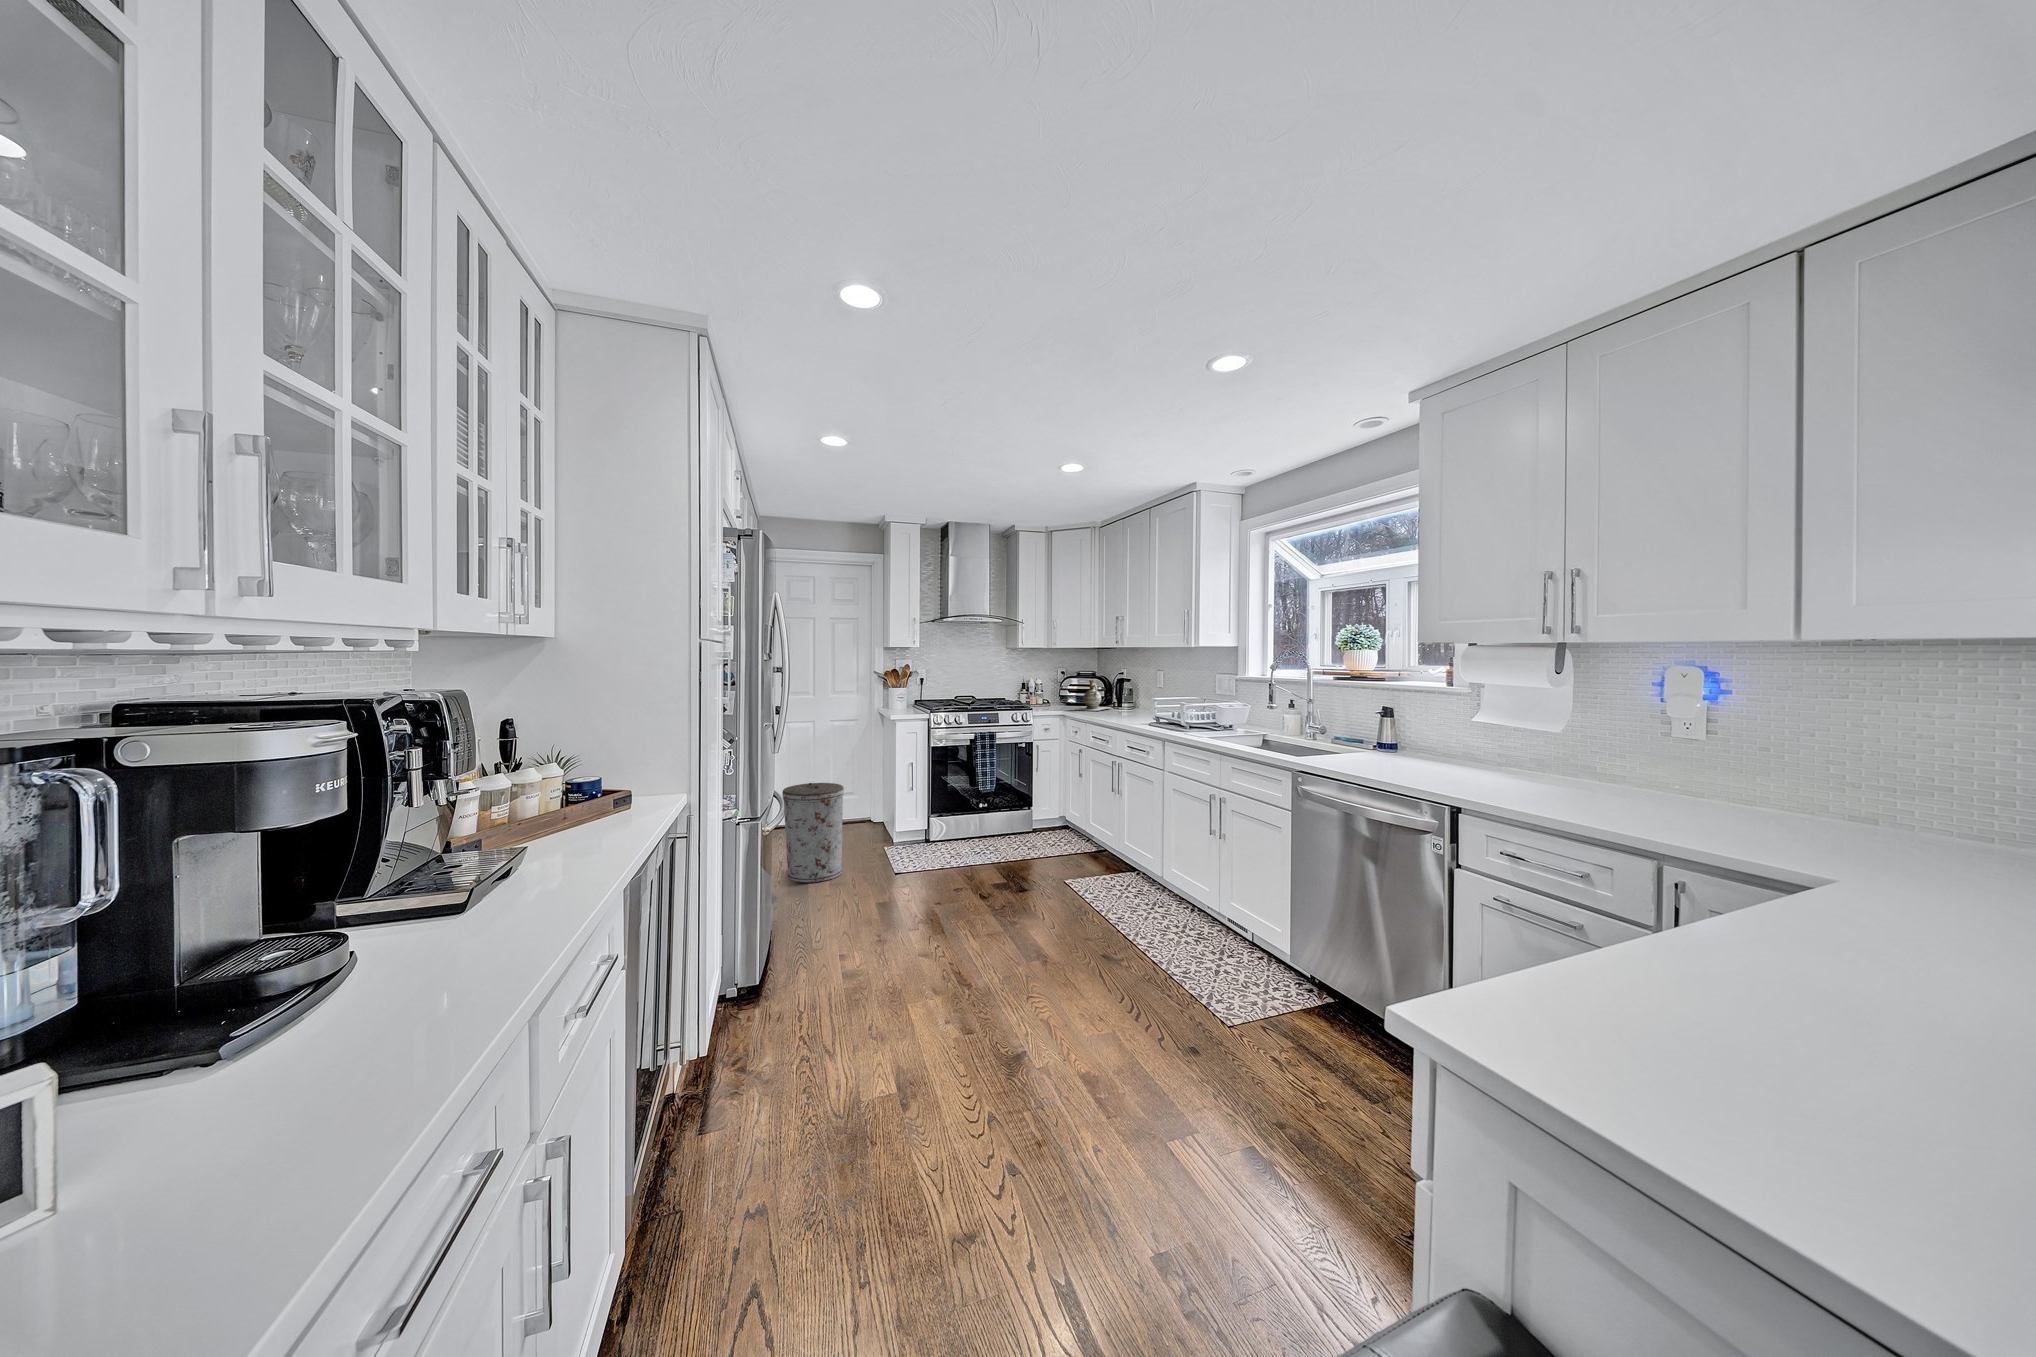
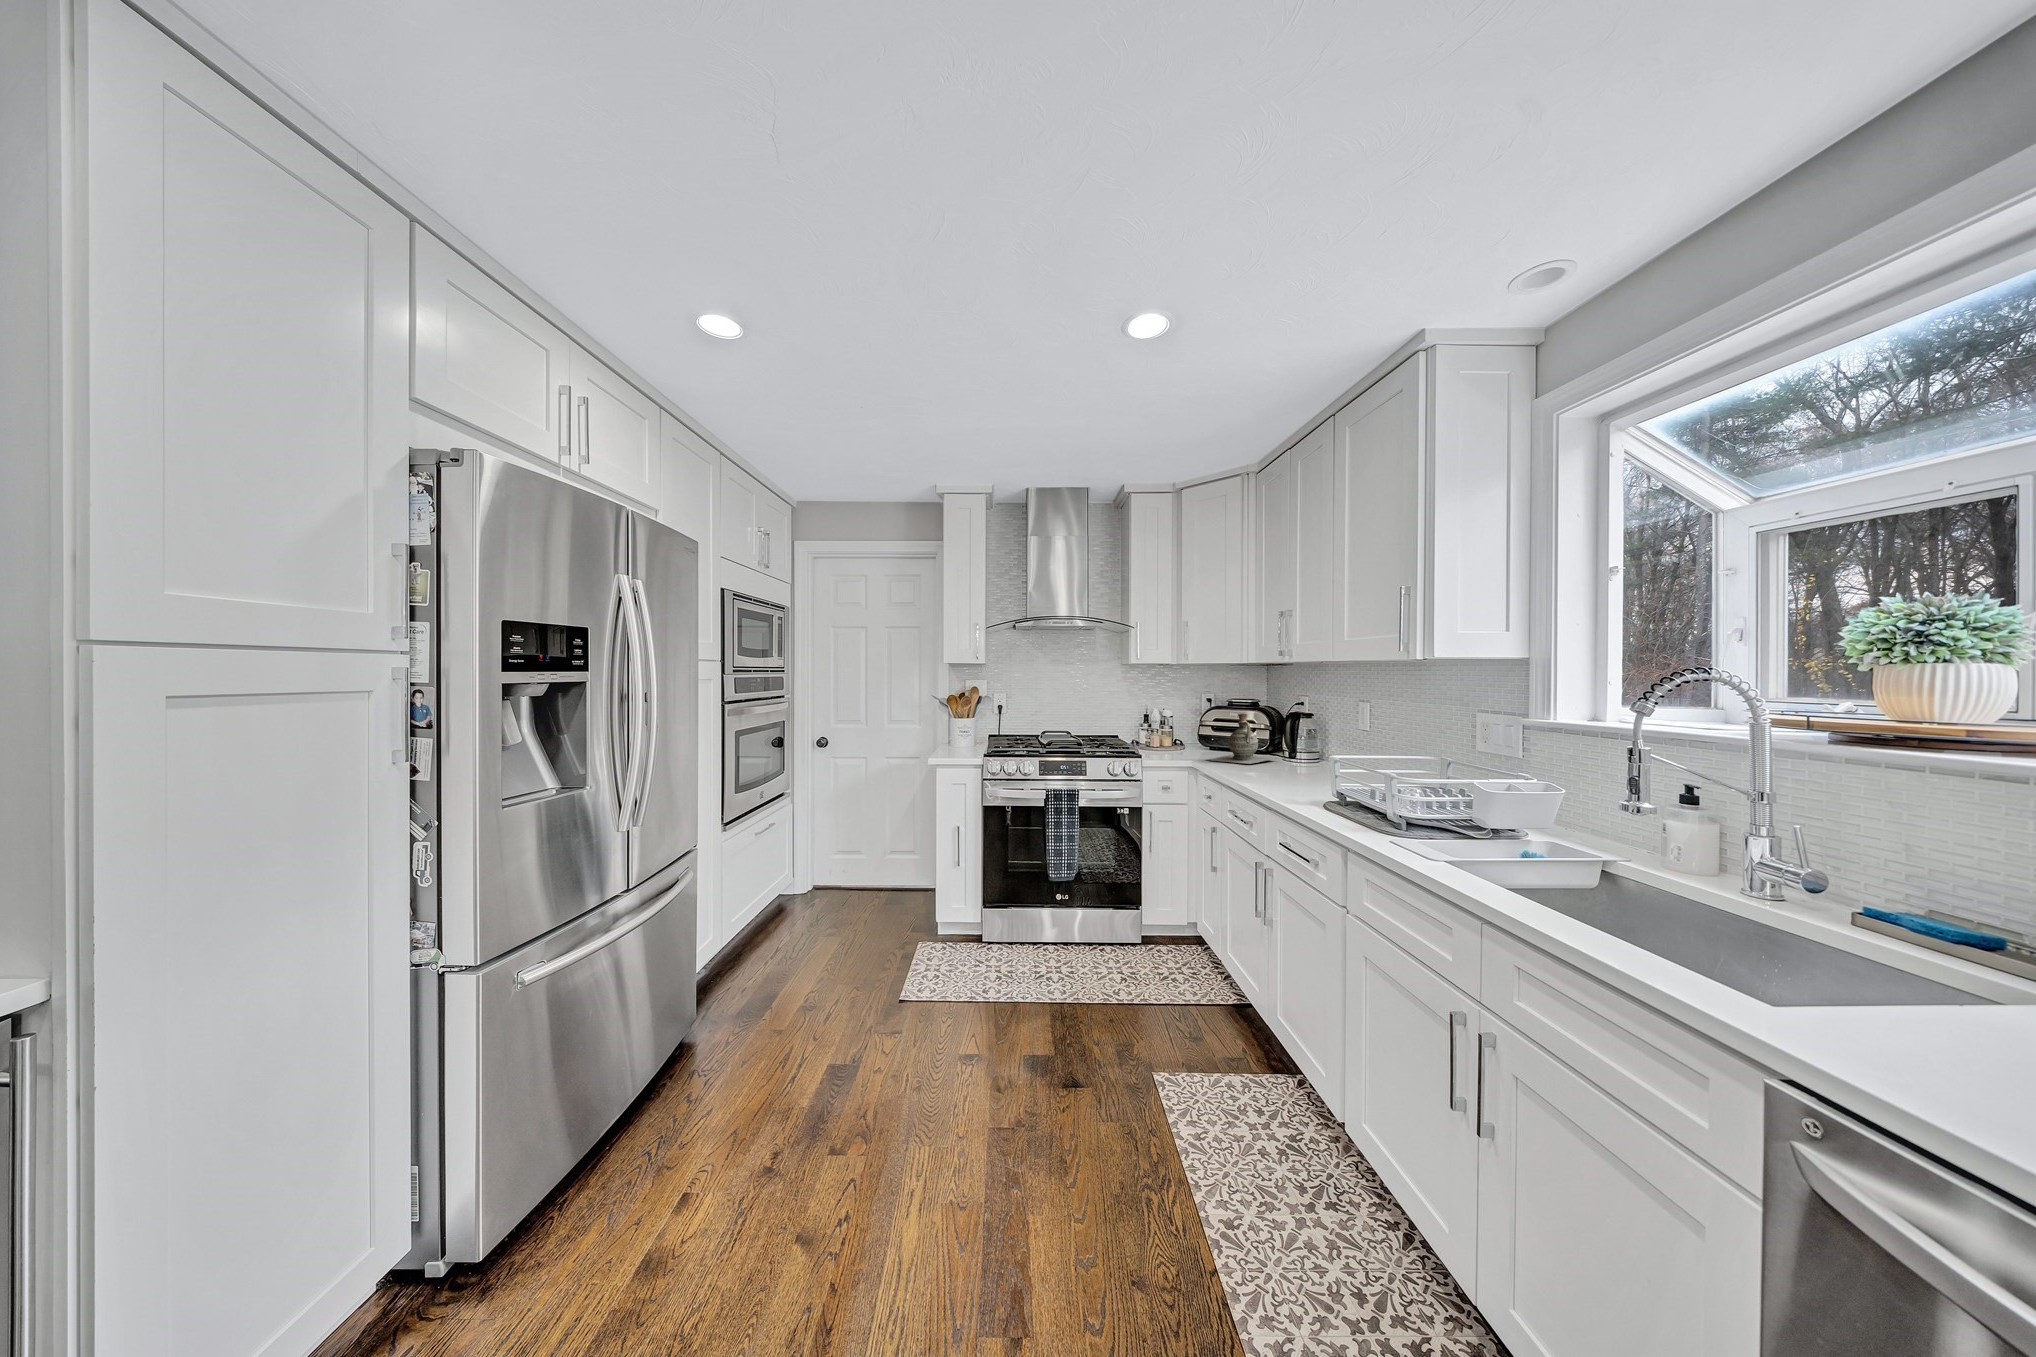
trash can: present [782,783,844,883] -> none [713,860,809,1026]

